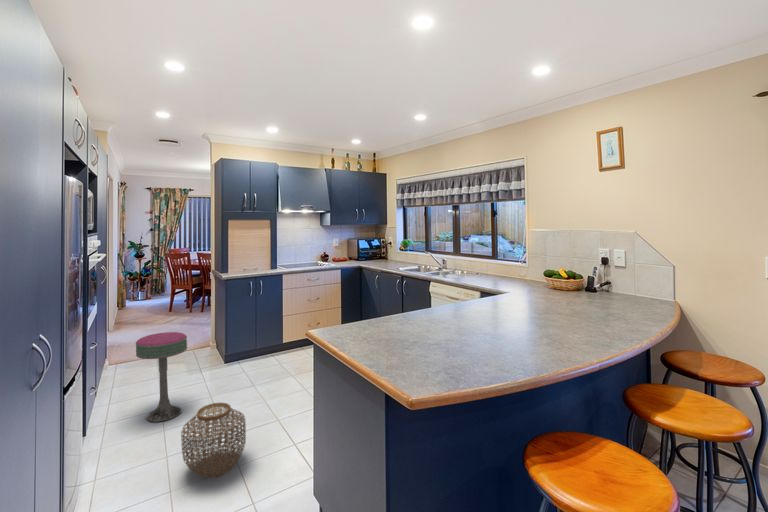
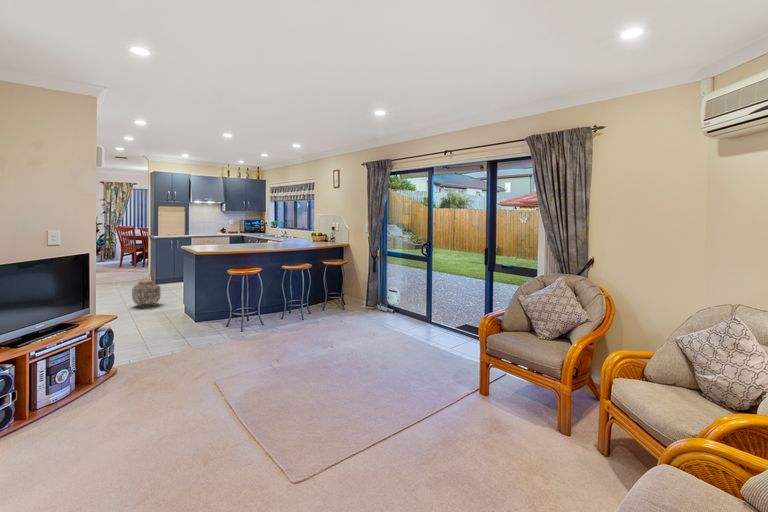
bar stool: present [136,332,187,422] -> none [108,259,134,298]

